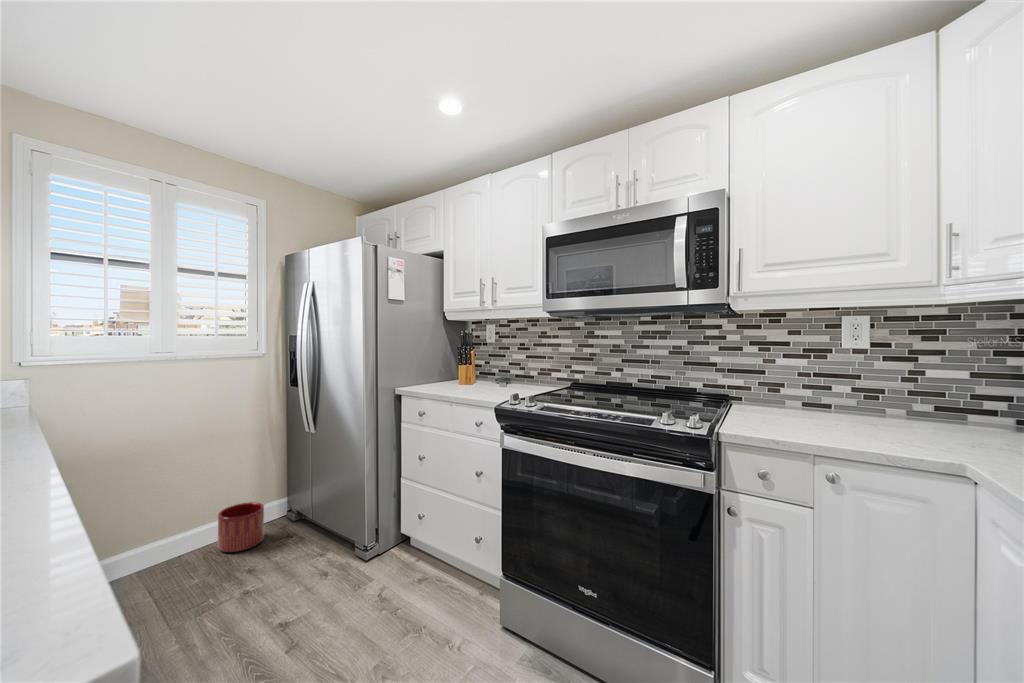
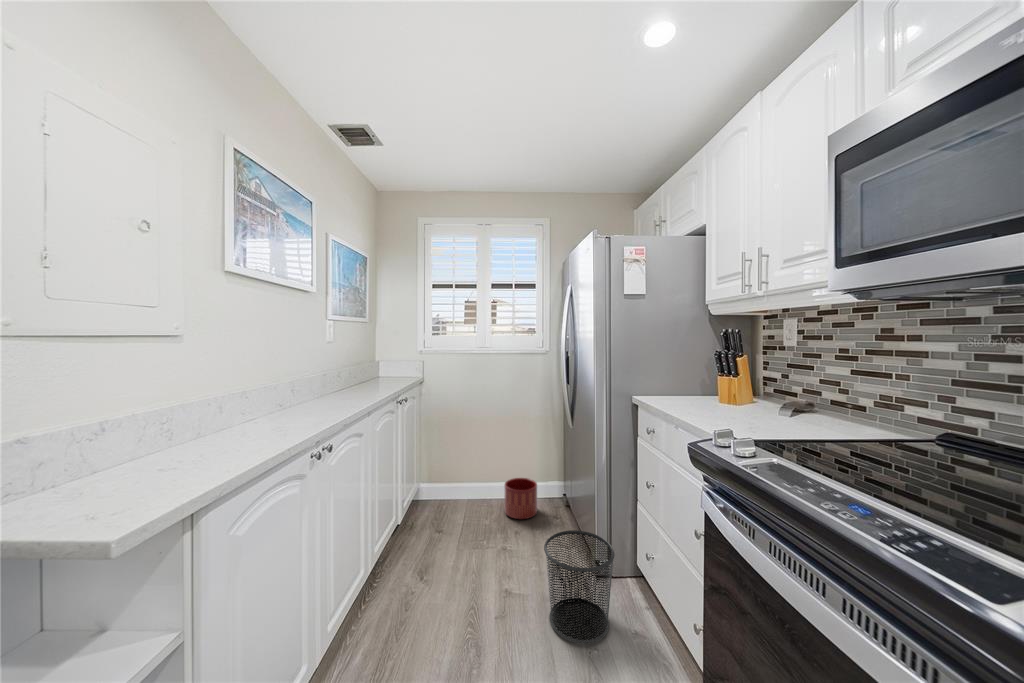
waste bin: none [339,511,404,605] -> present [544,530,615,644]

